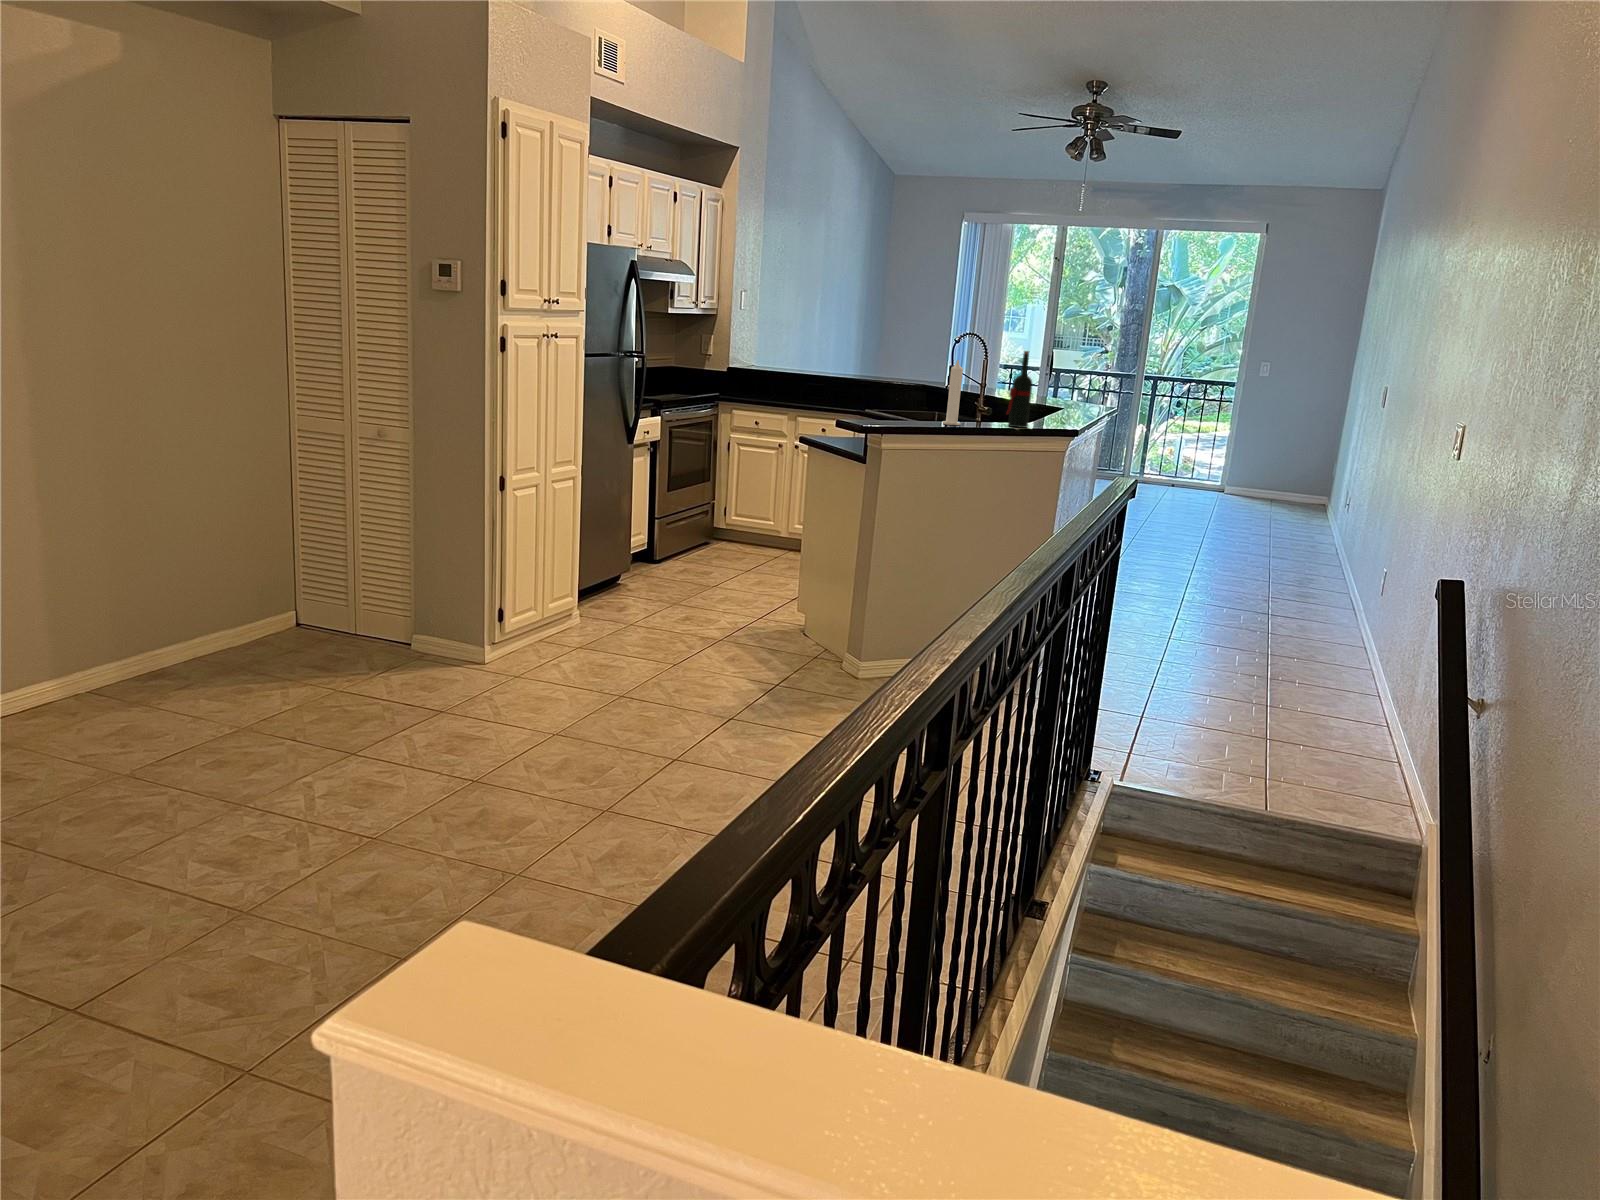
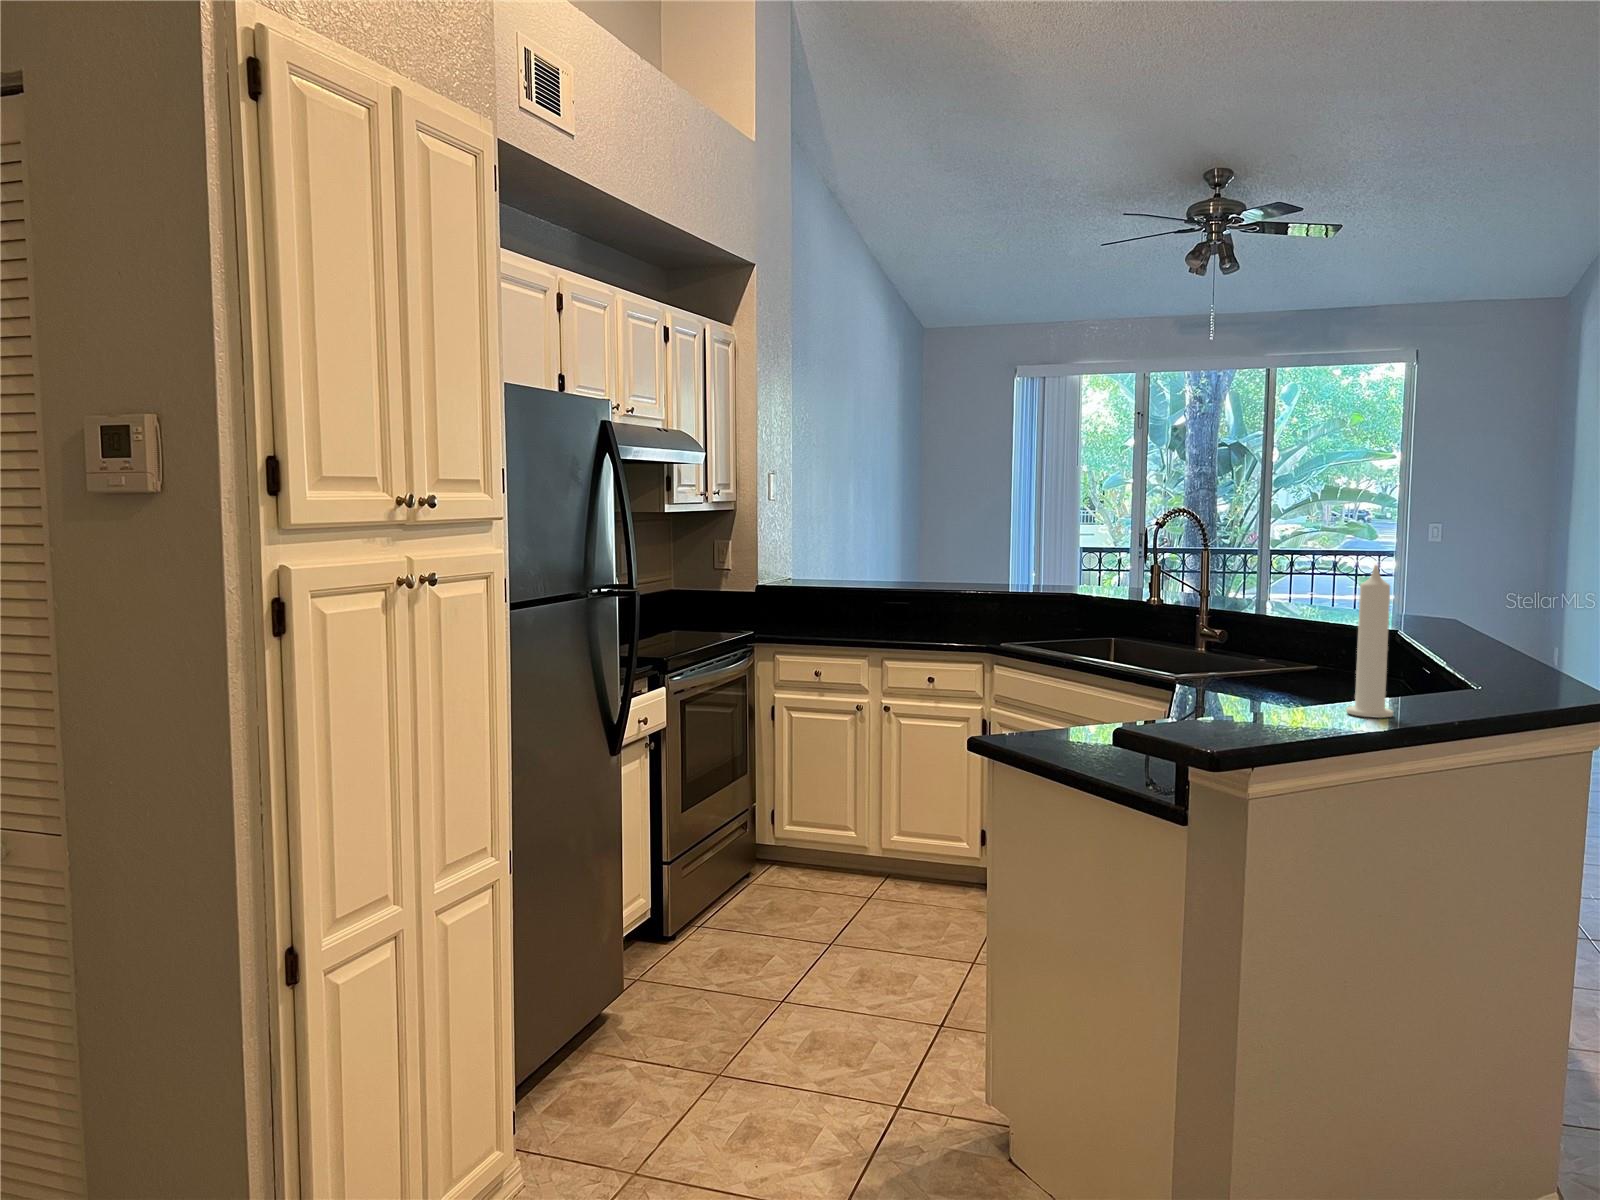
wine bottle: present [1007,351,1032,428] -> none [1467,532,1523,705]

